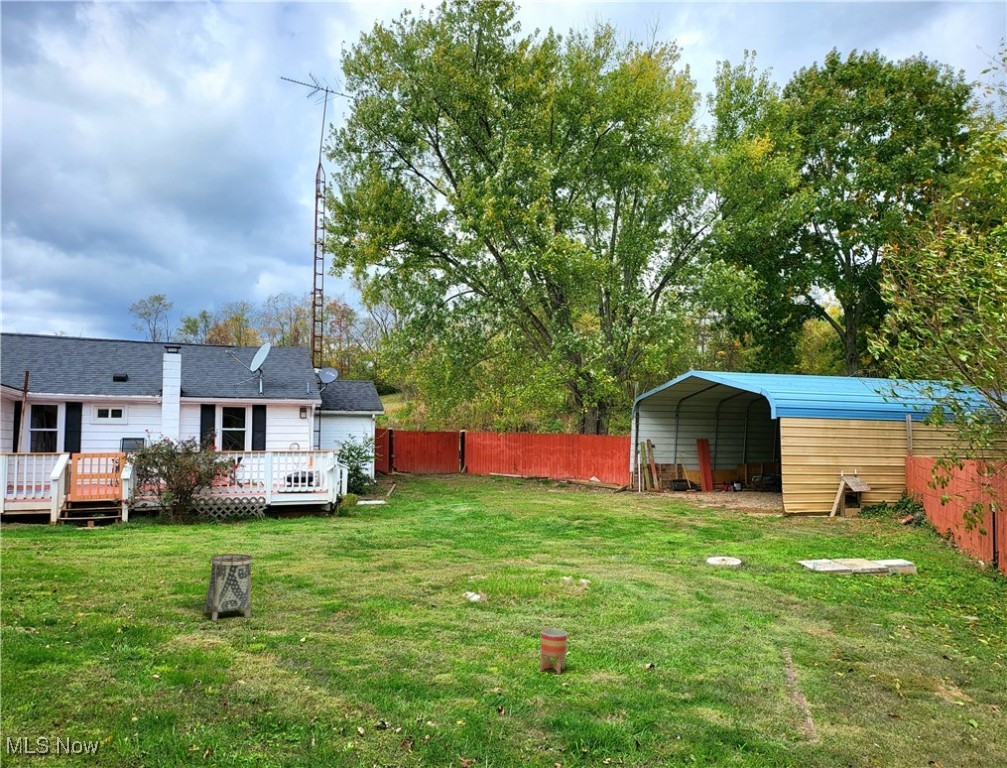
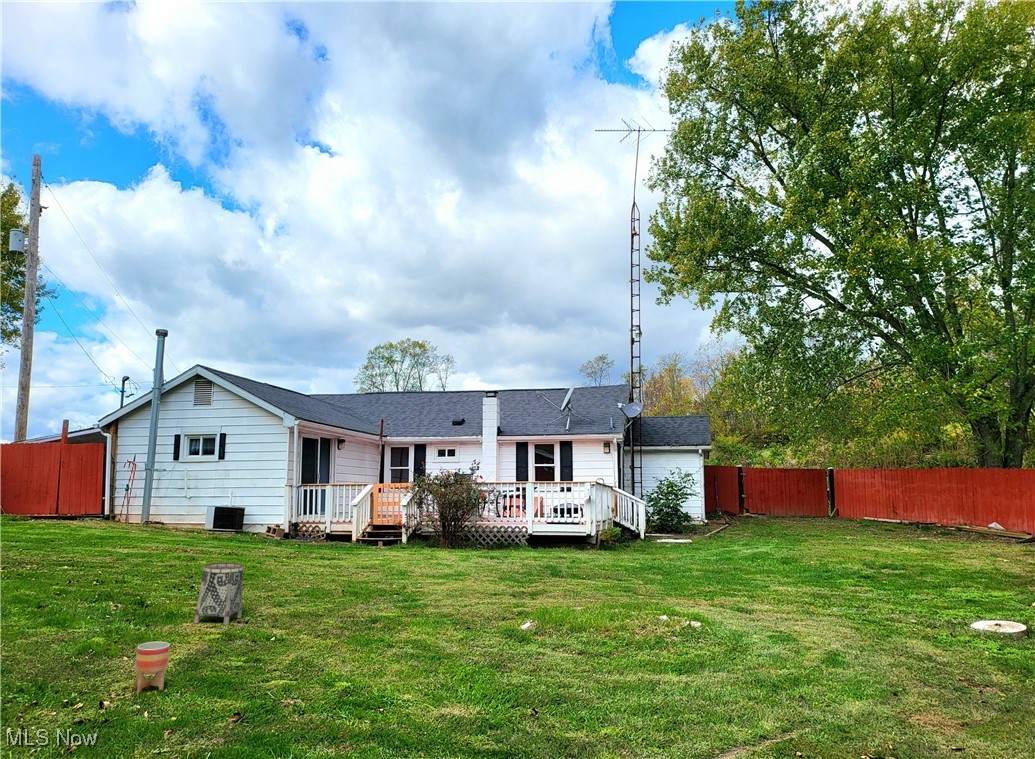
planter: present [540,629,567,674] -> present [135,642,170,693]

